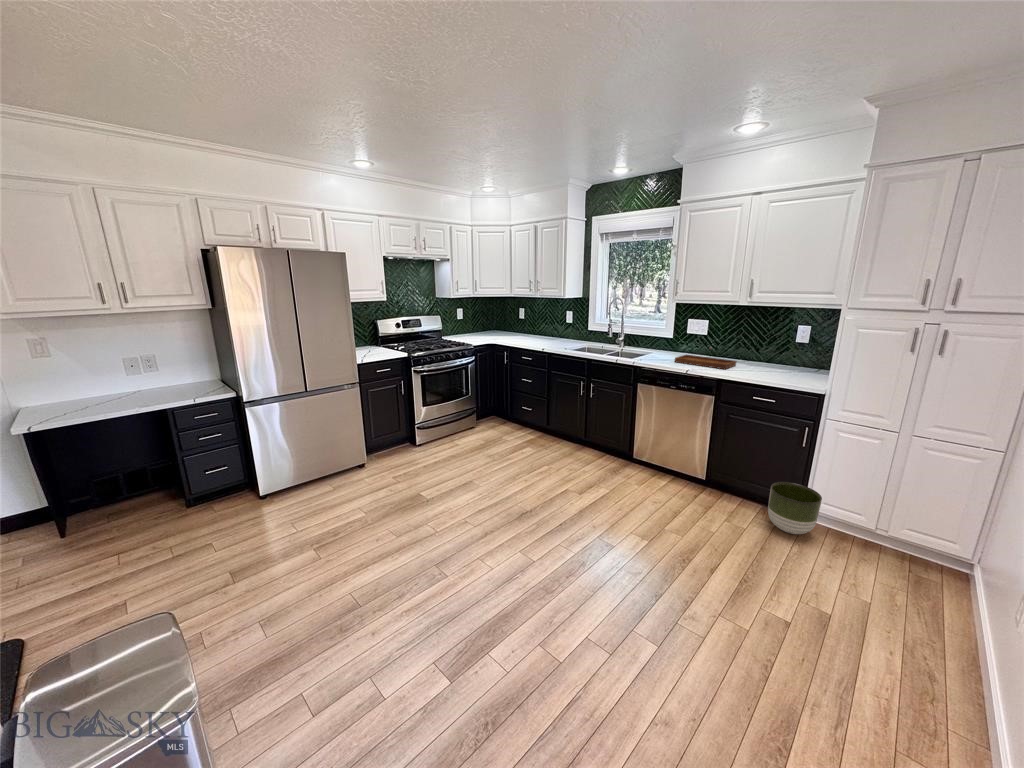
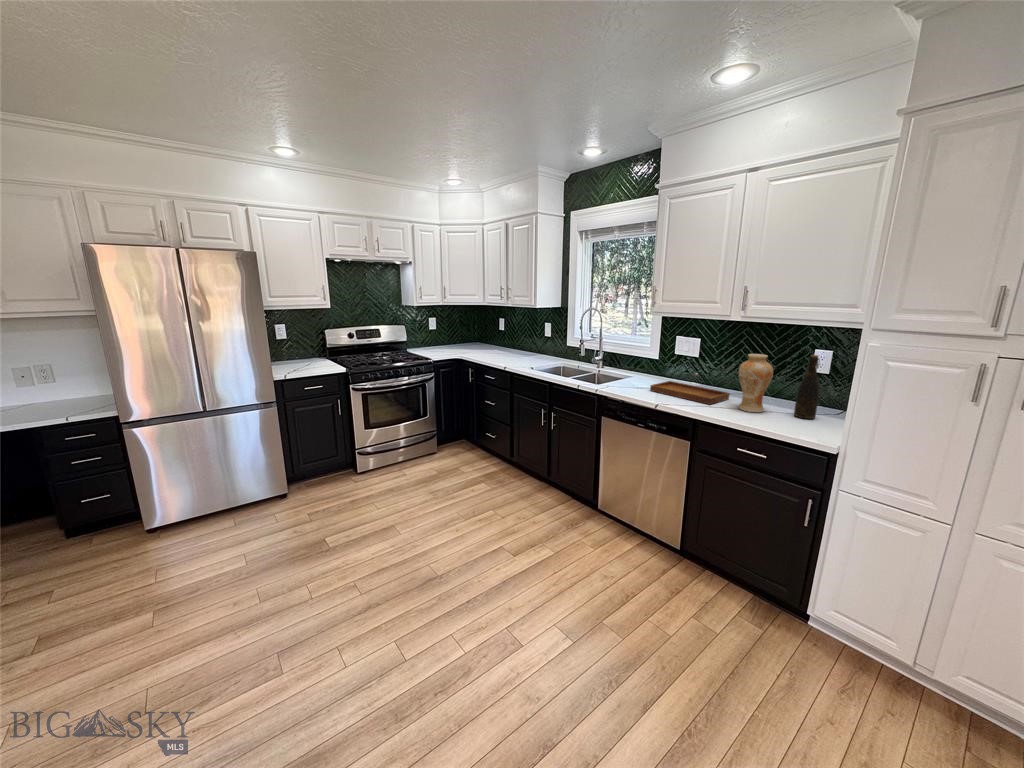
bottle: none [787,329,806,376] -> present [794,355,820,419]
vase: none [747,330,773,373] -> present [739,354,773,412]
planter: present [768,482,822,534] -> none [753,570,830,654]

